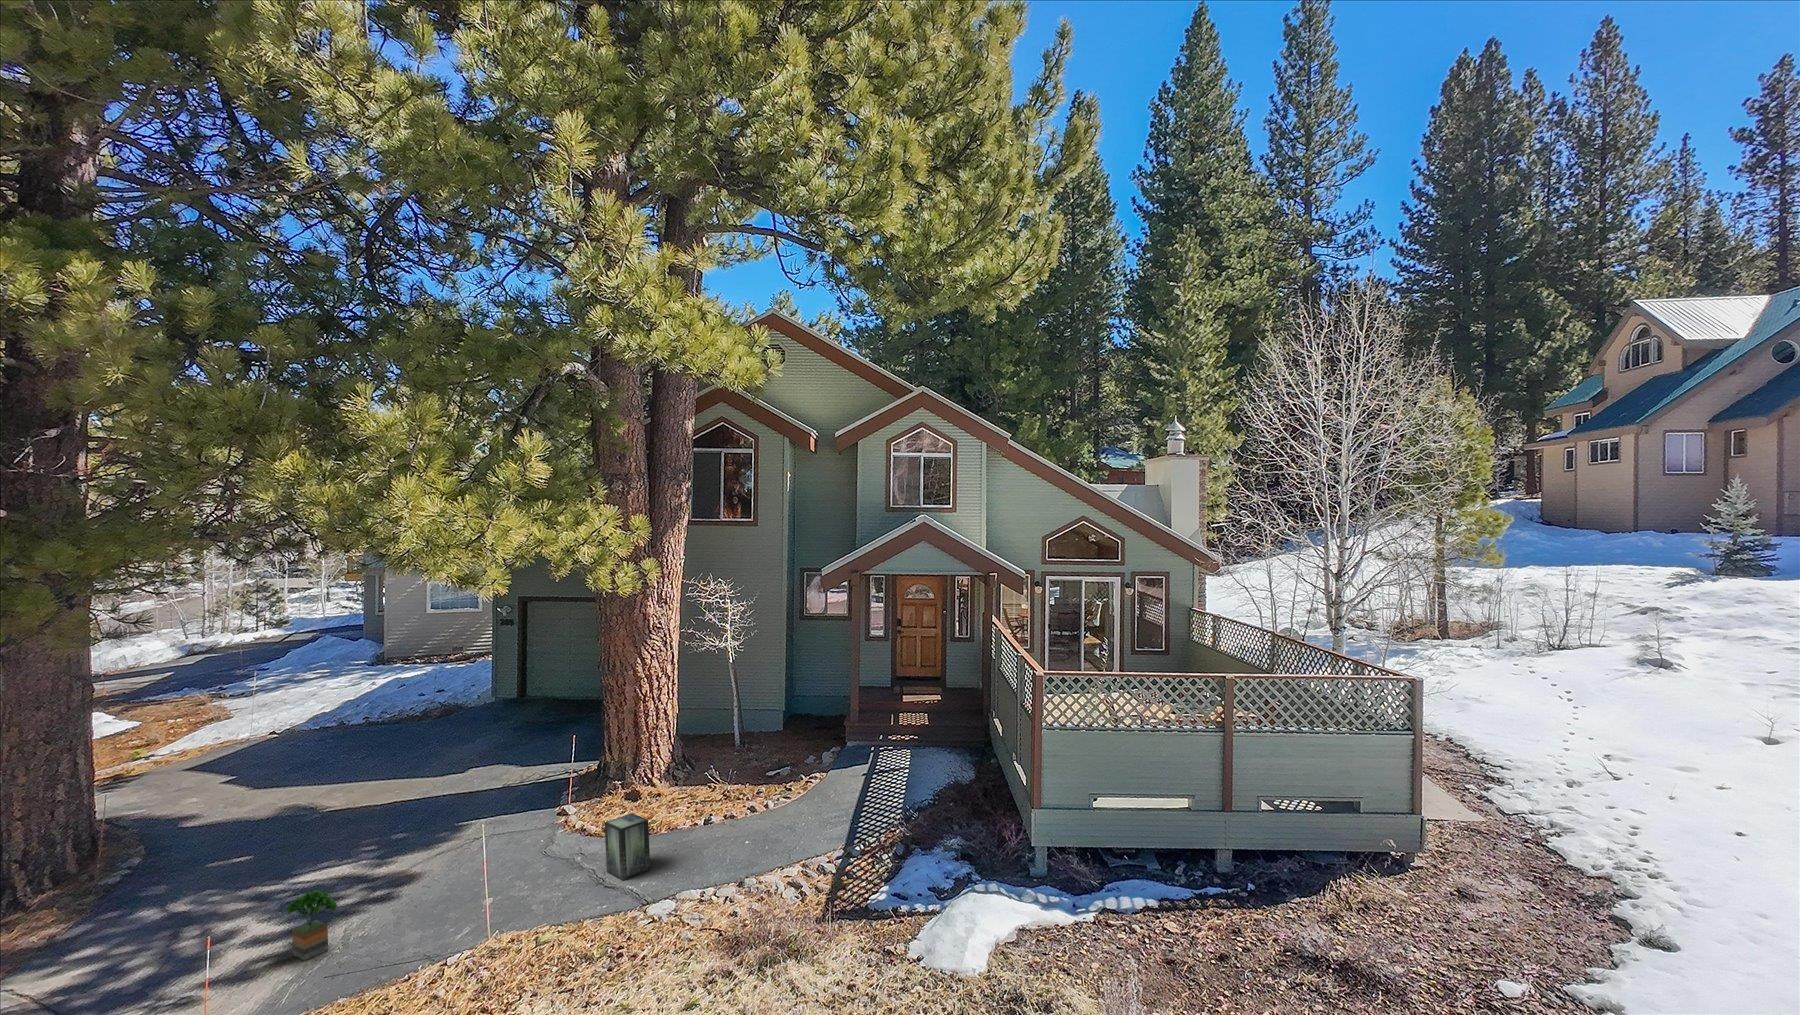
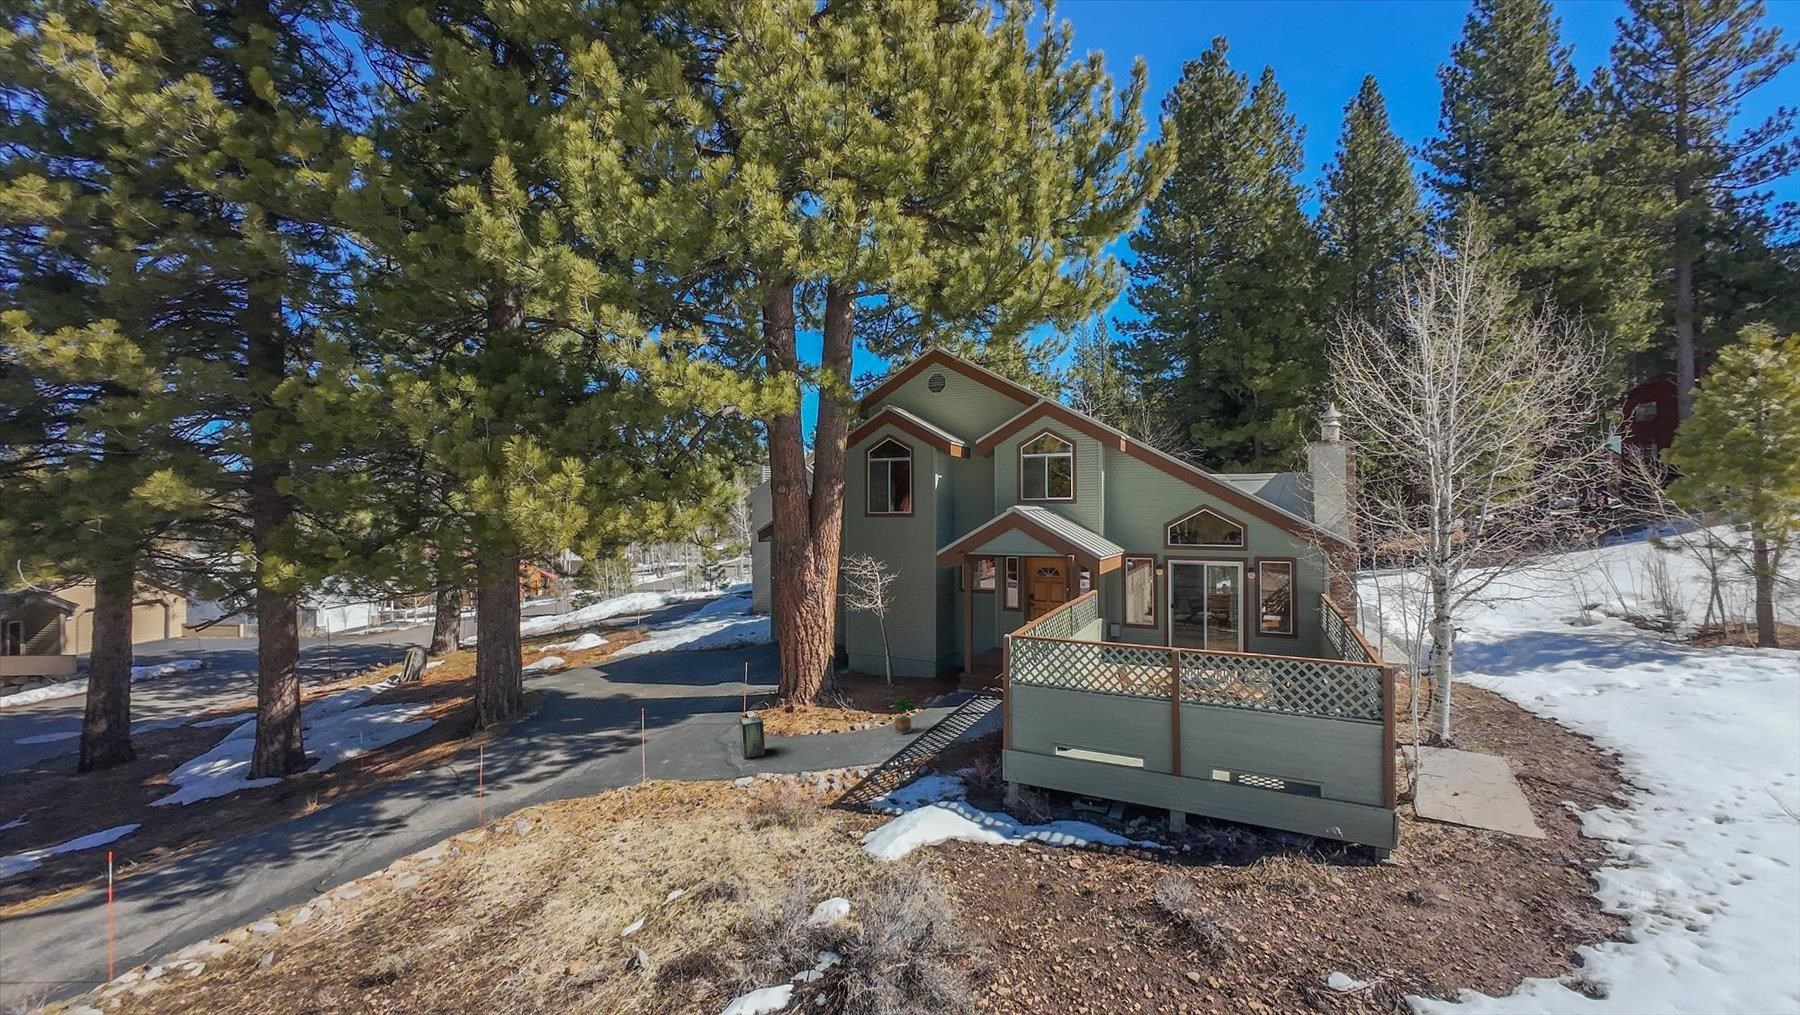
potted tree: present [286,890,337,960] -> present [892,700,914,734]

